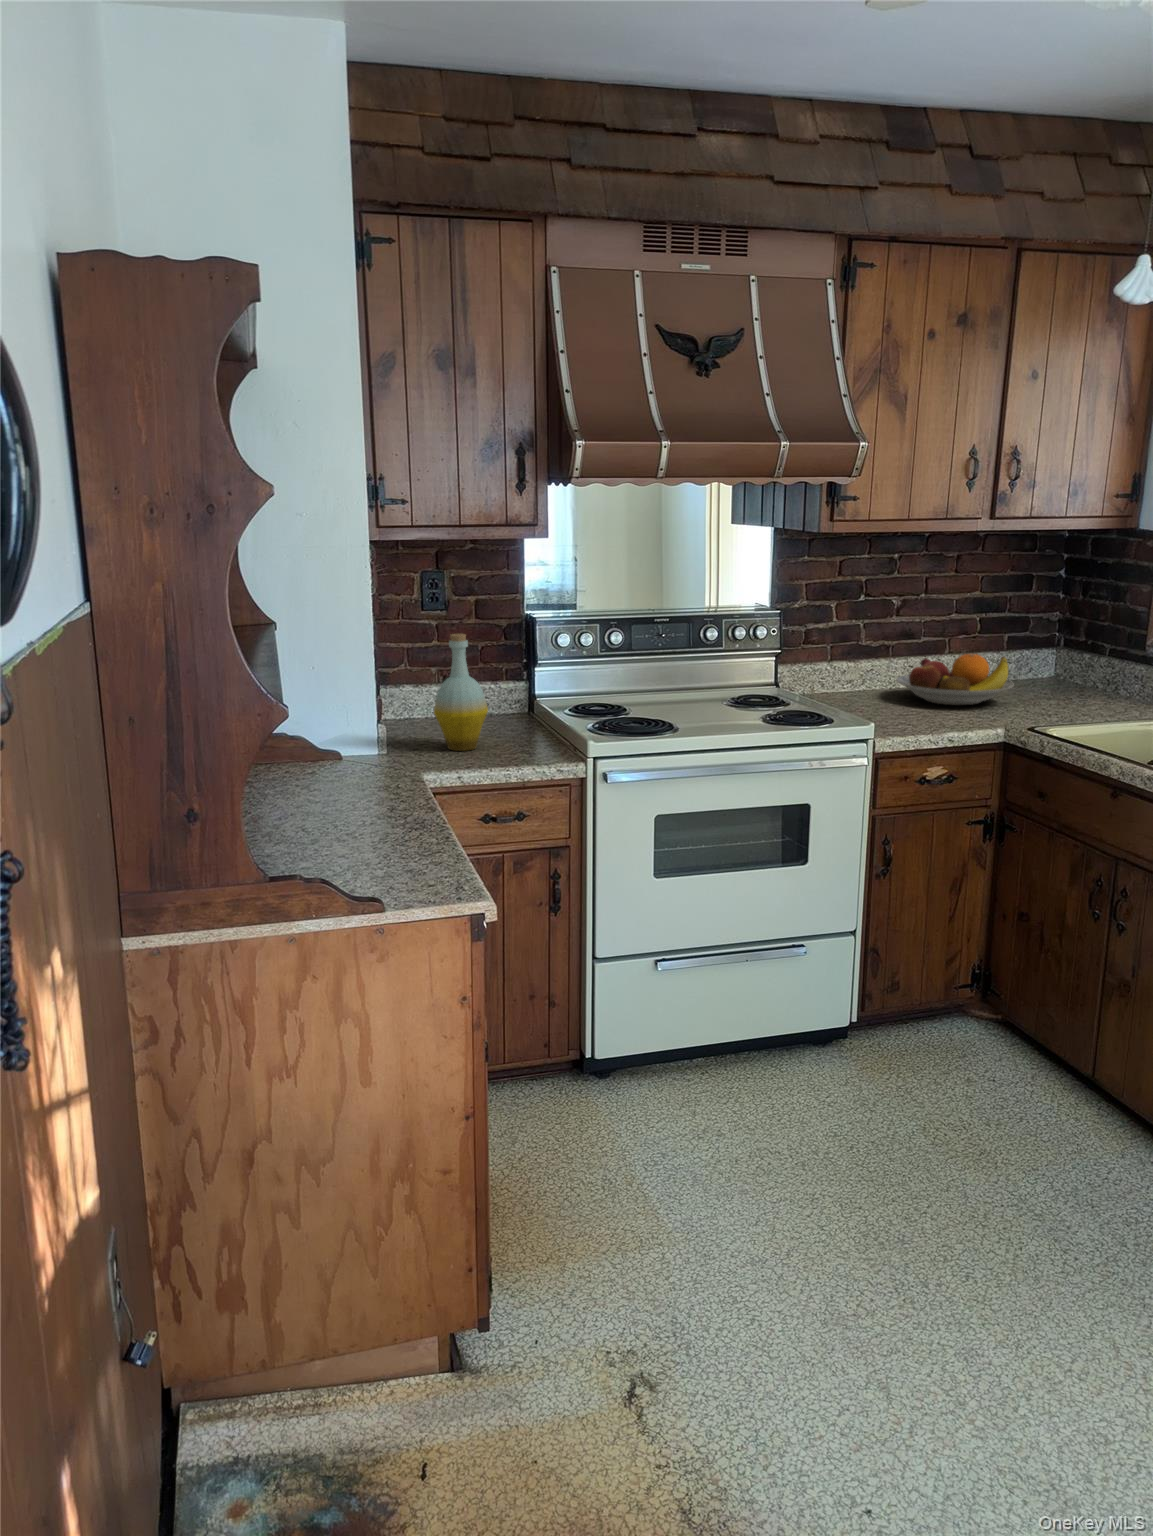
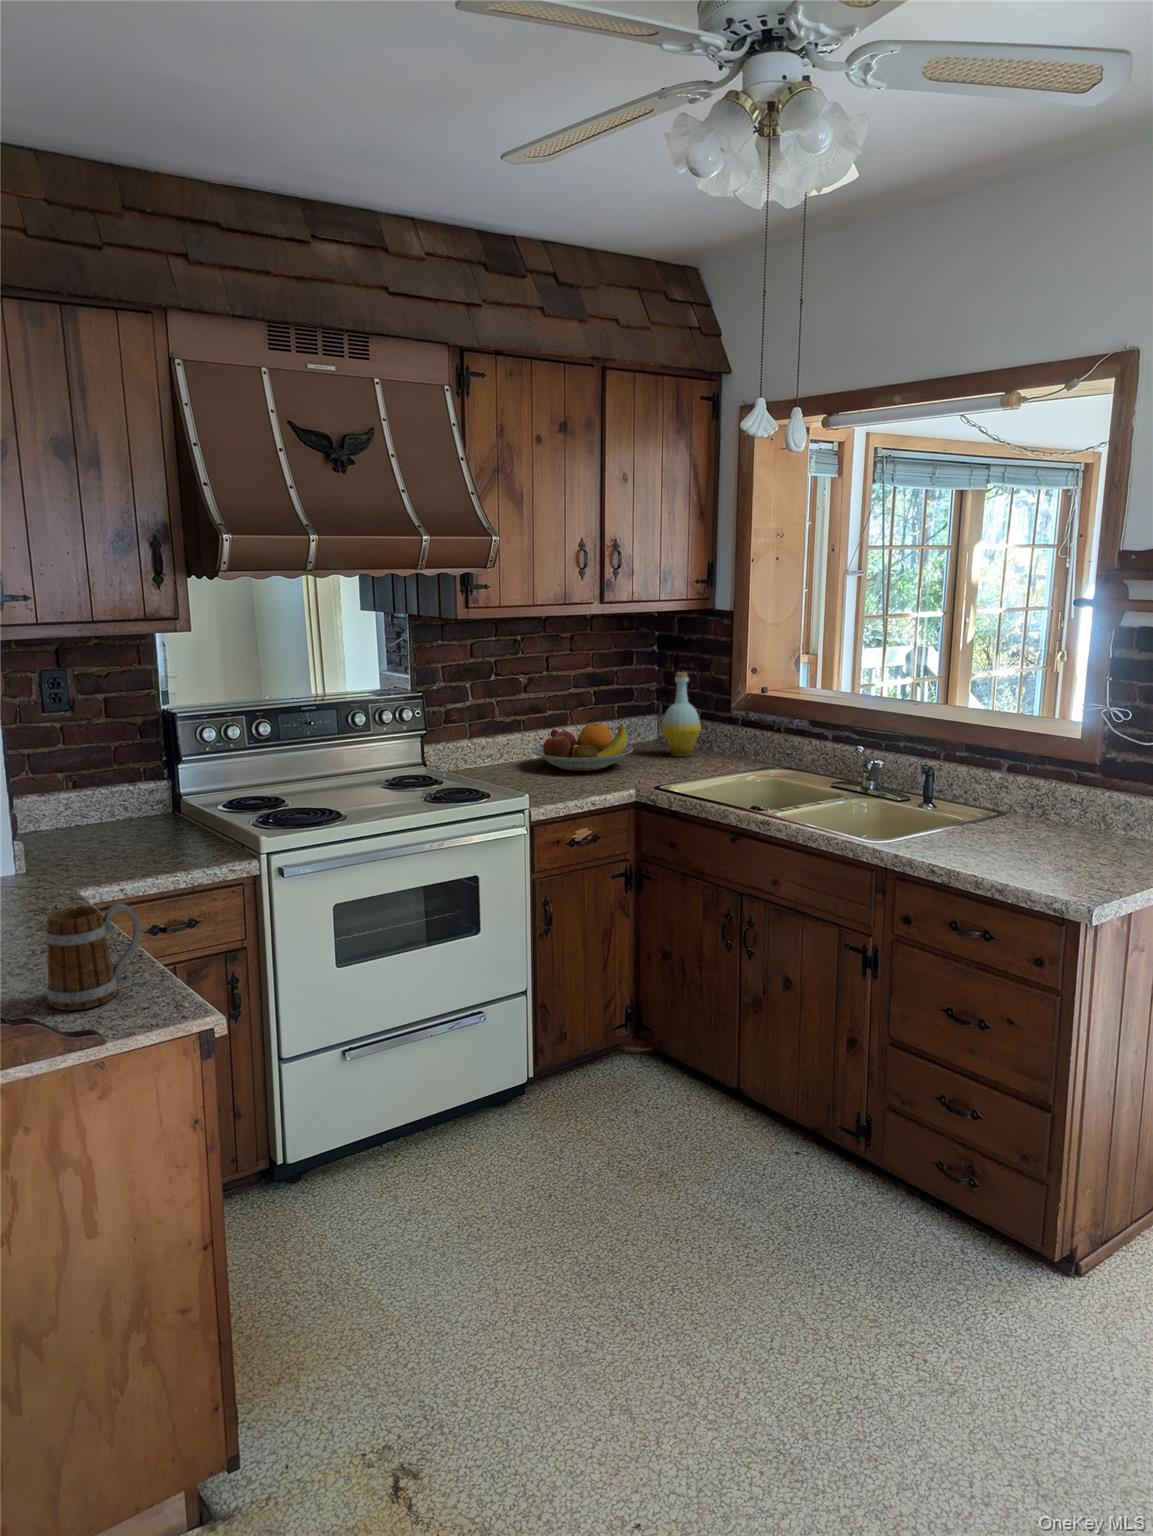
bottle: present [434,634,488,751] -> present [662,672,701,757]
mug: none [352,784,437,880] -> present [46,904,141,1010]

